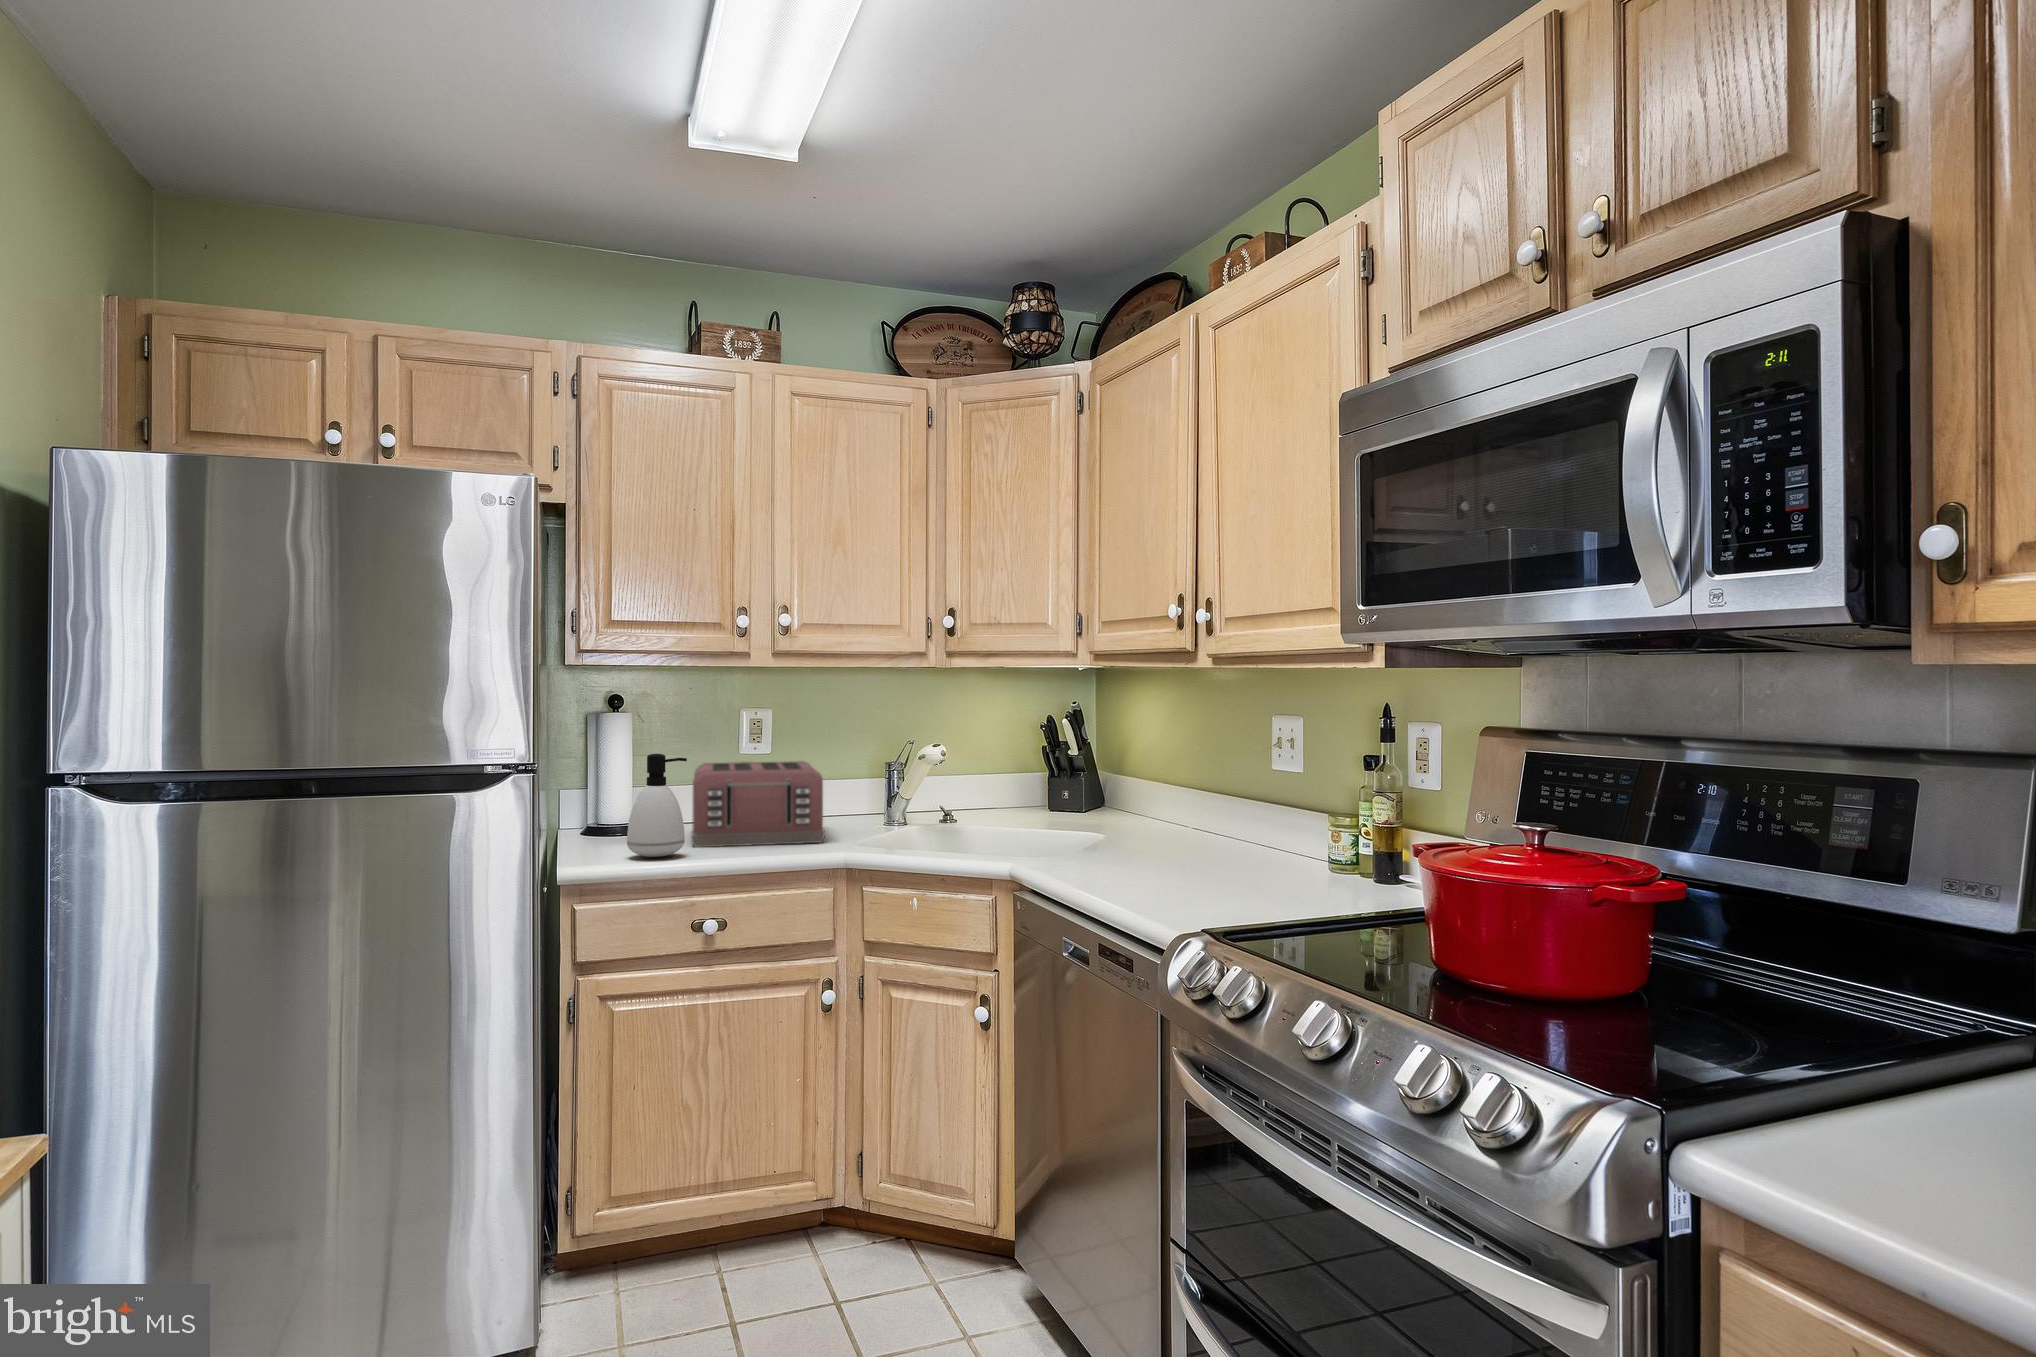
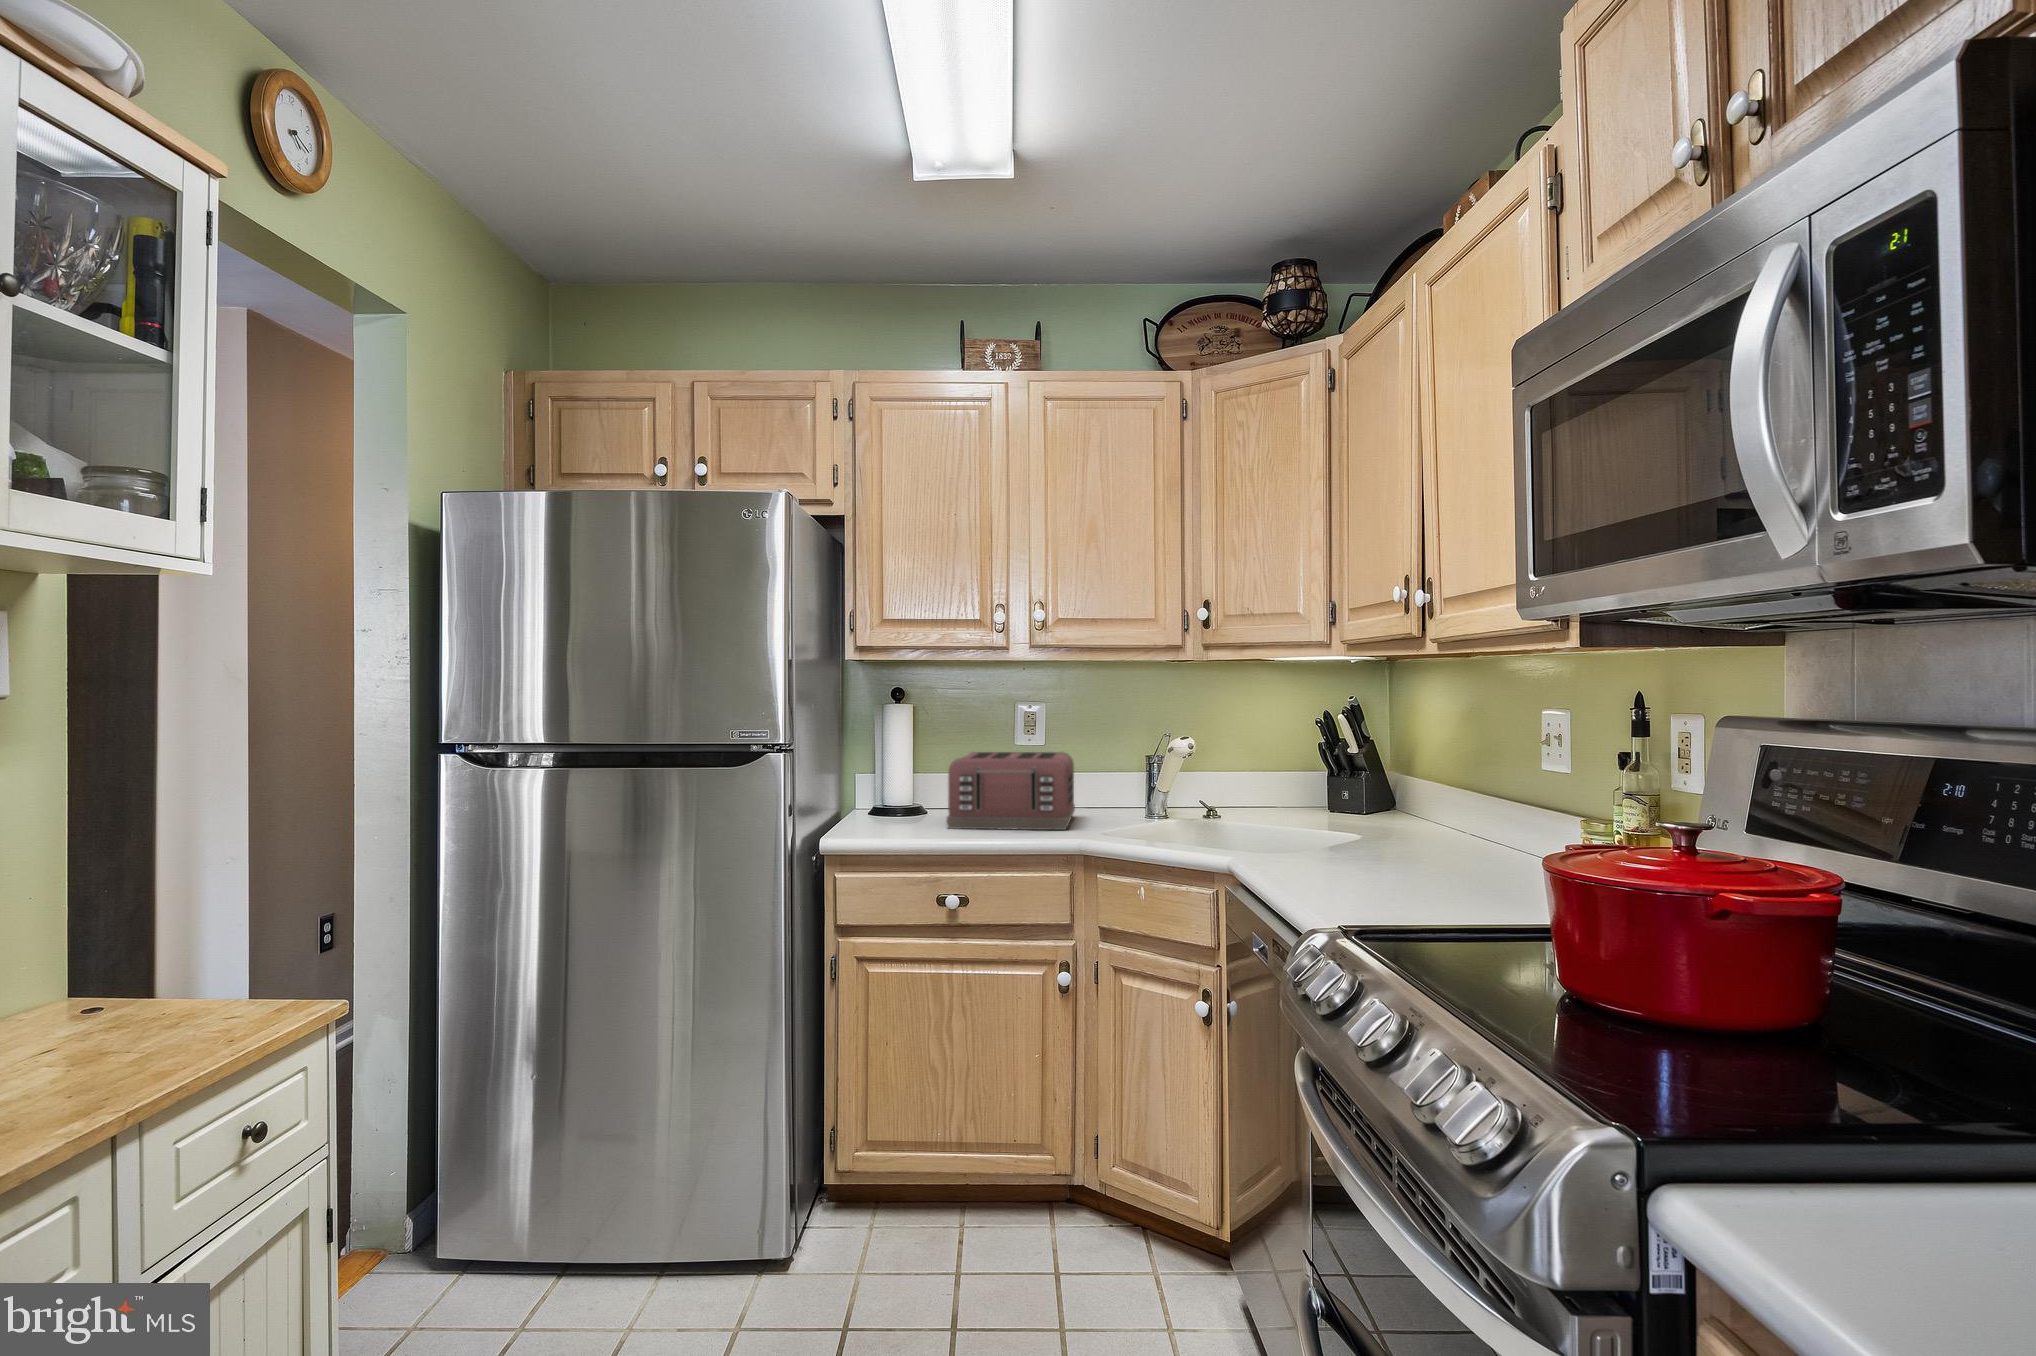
soap dispenser: present [627,754,687,857] -> none [881,741,932,835]

